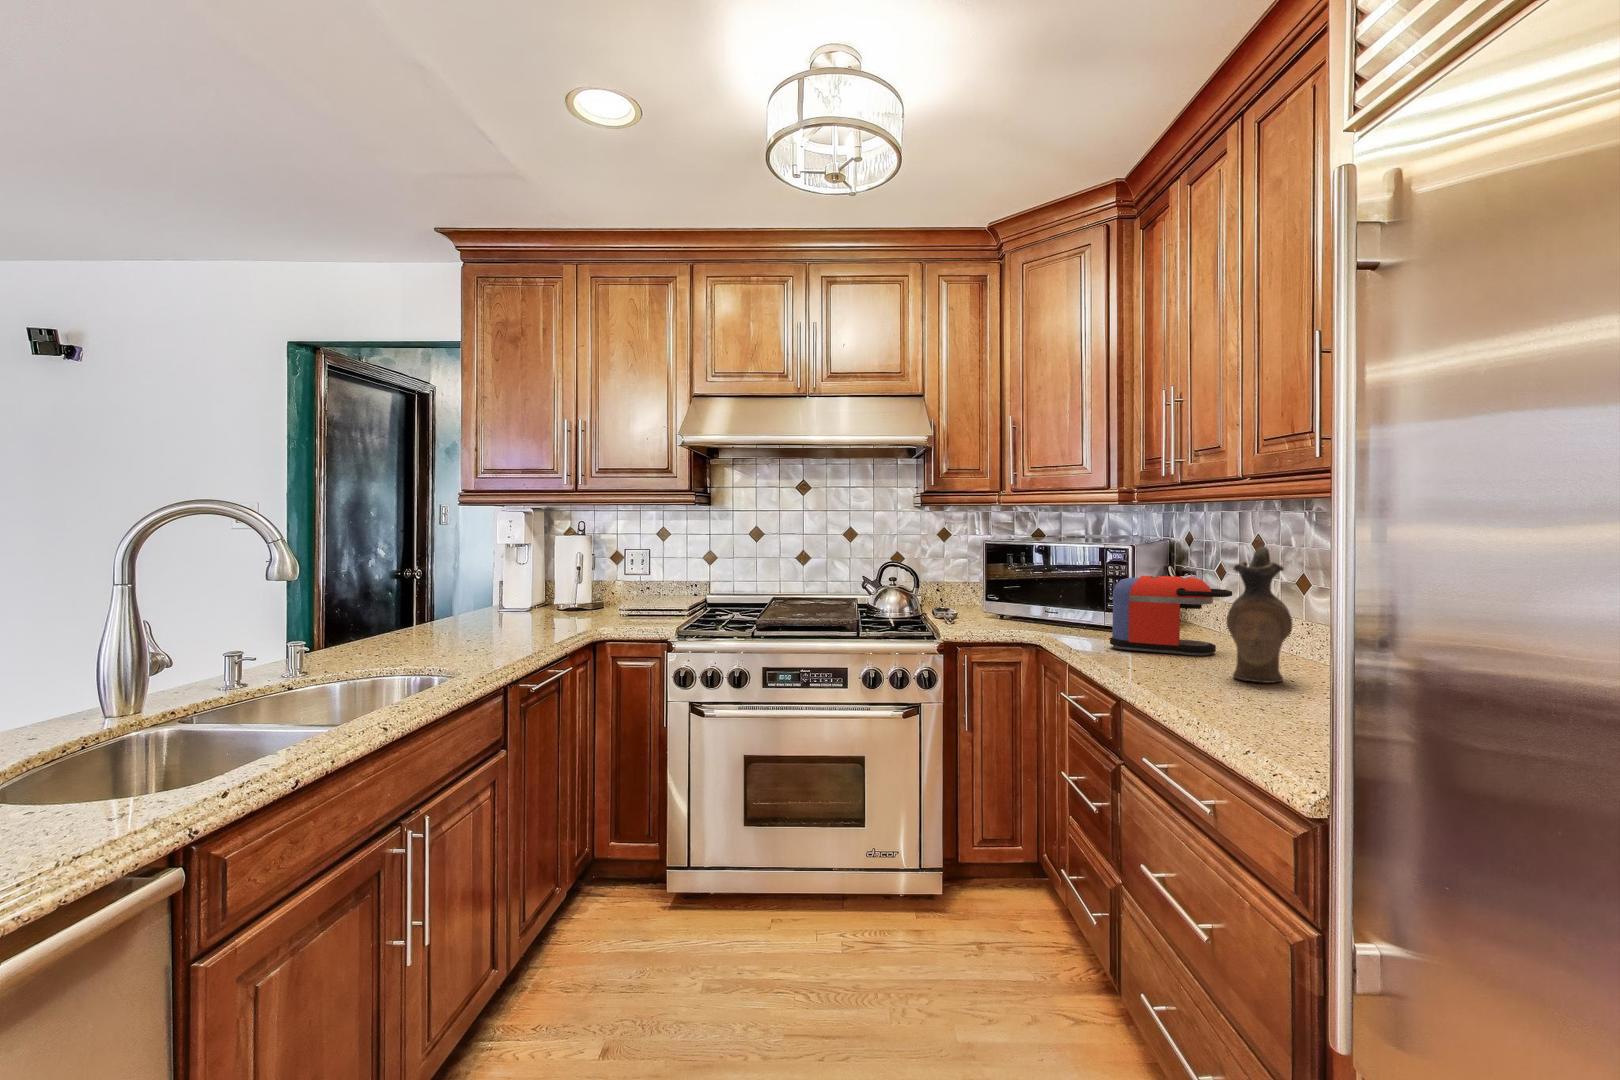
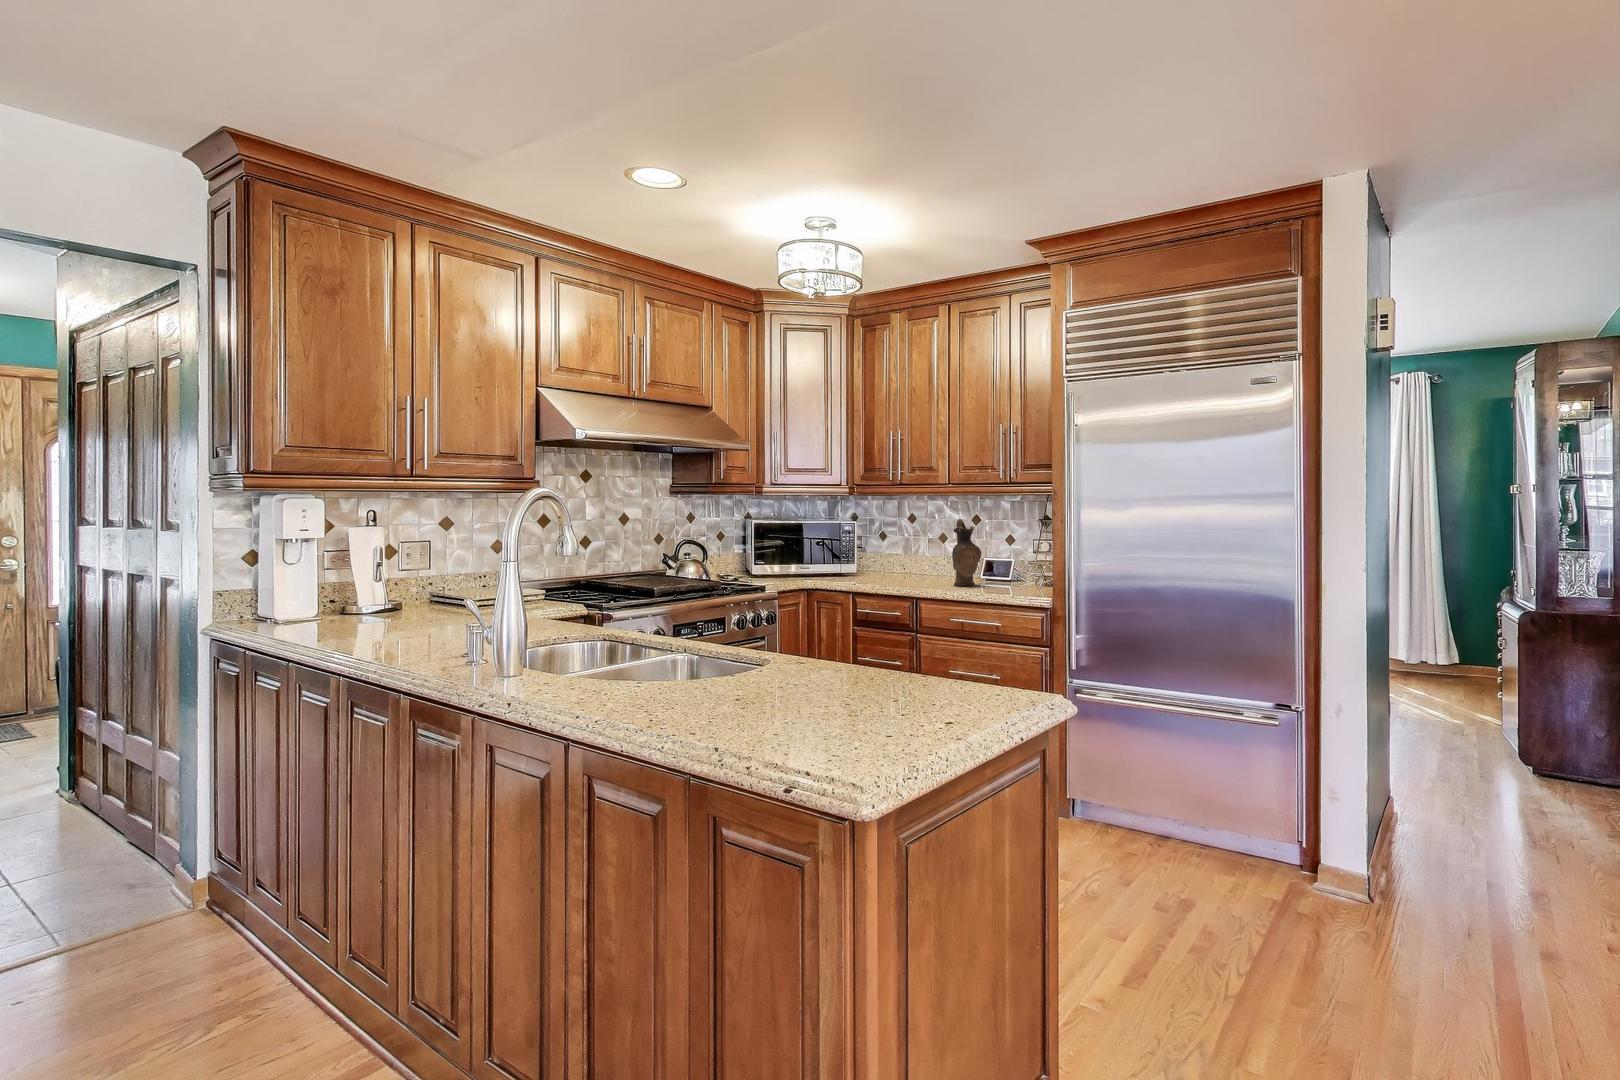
coffee maker: present [1110,575,1232,656] -> none [868,538,927,583]

